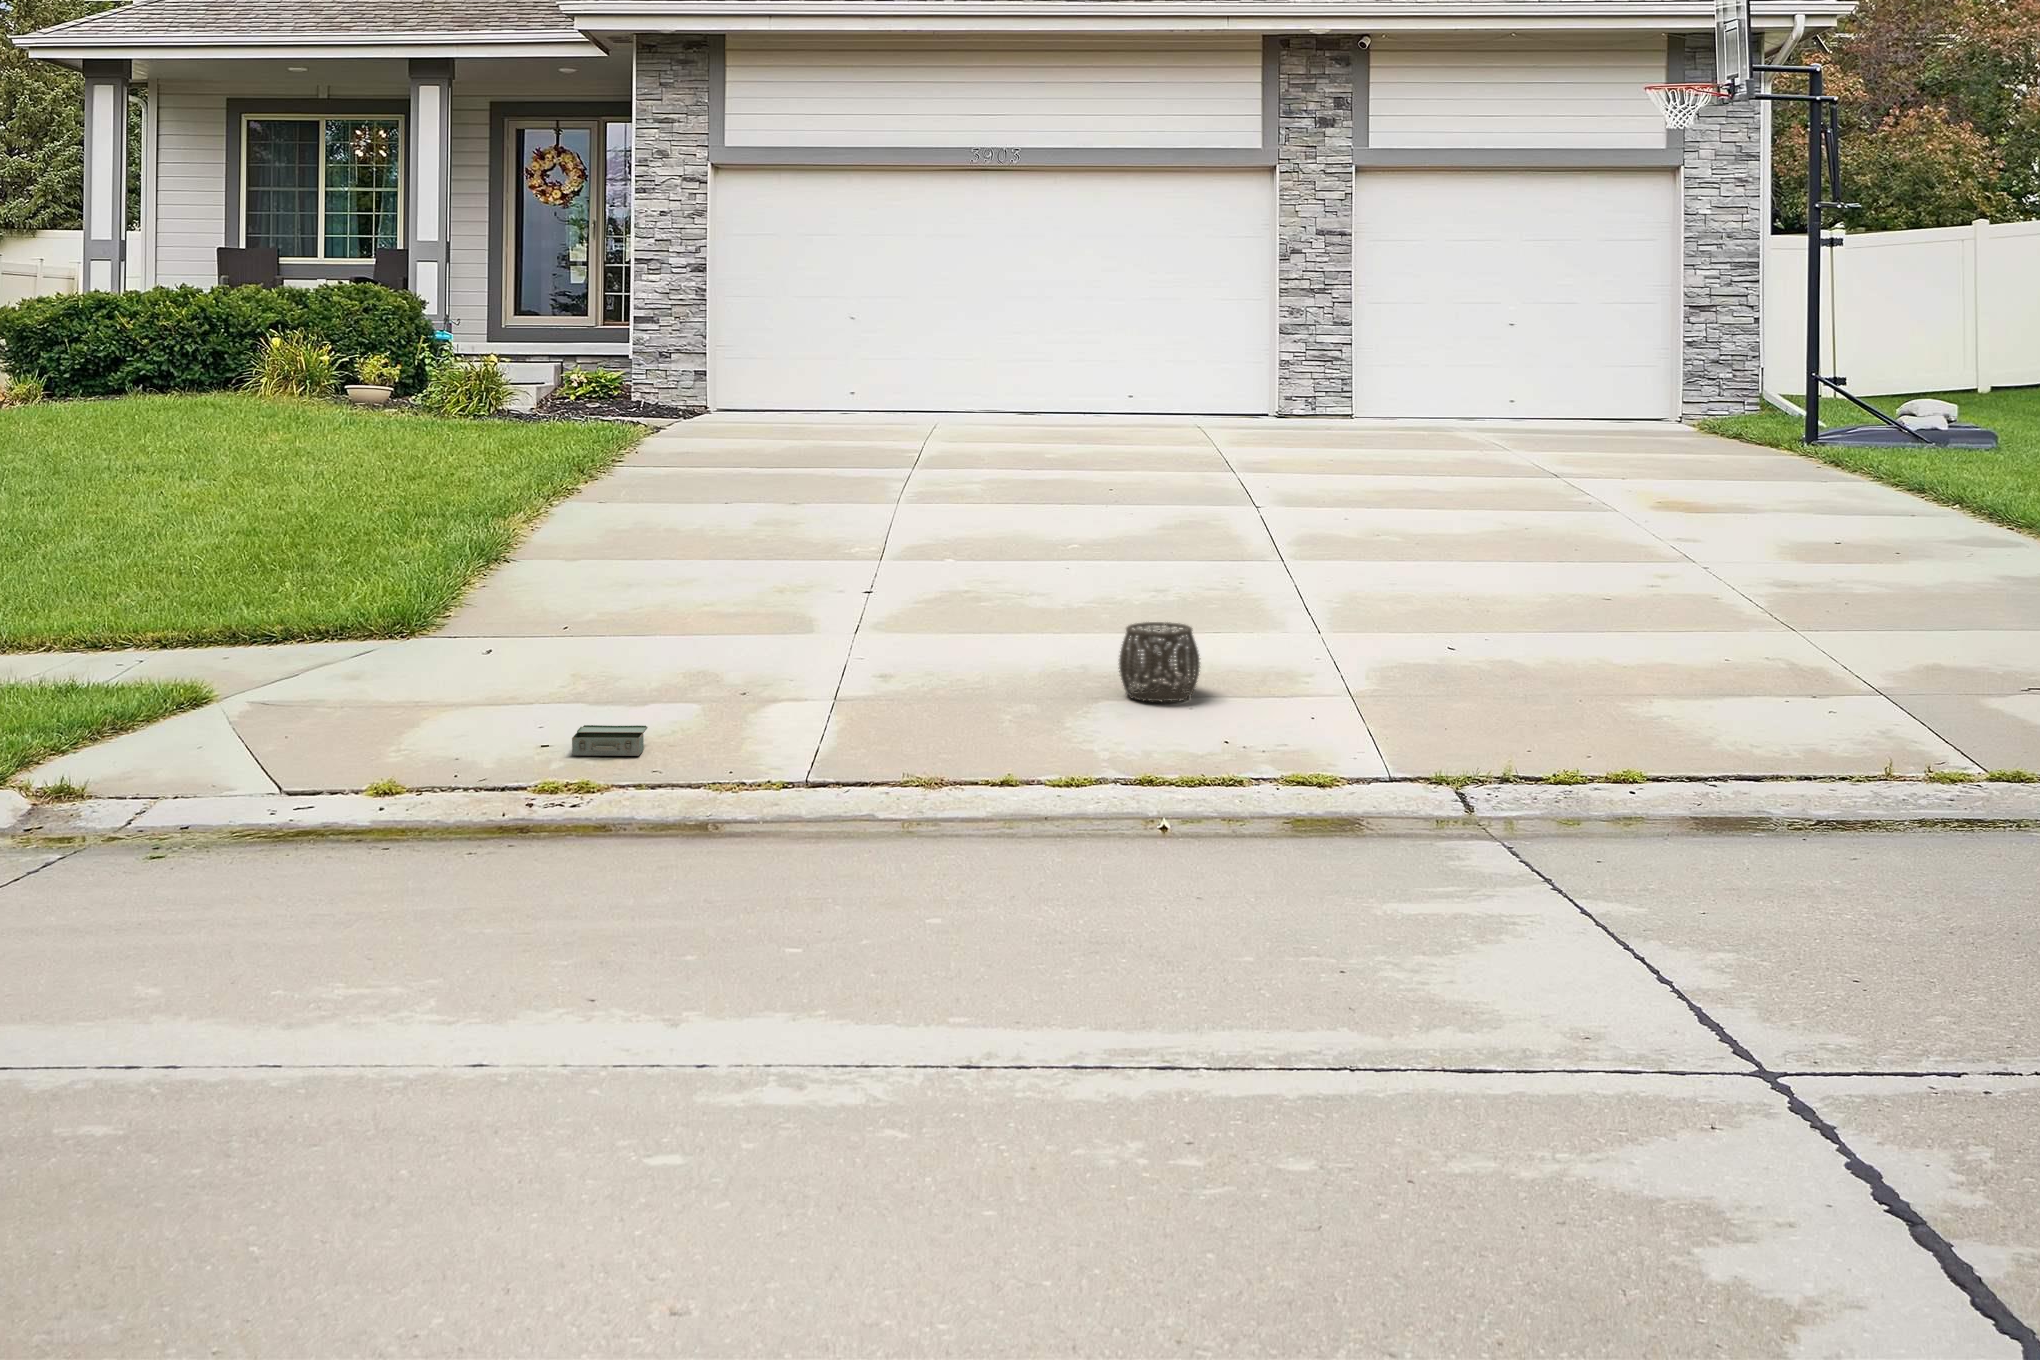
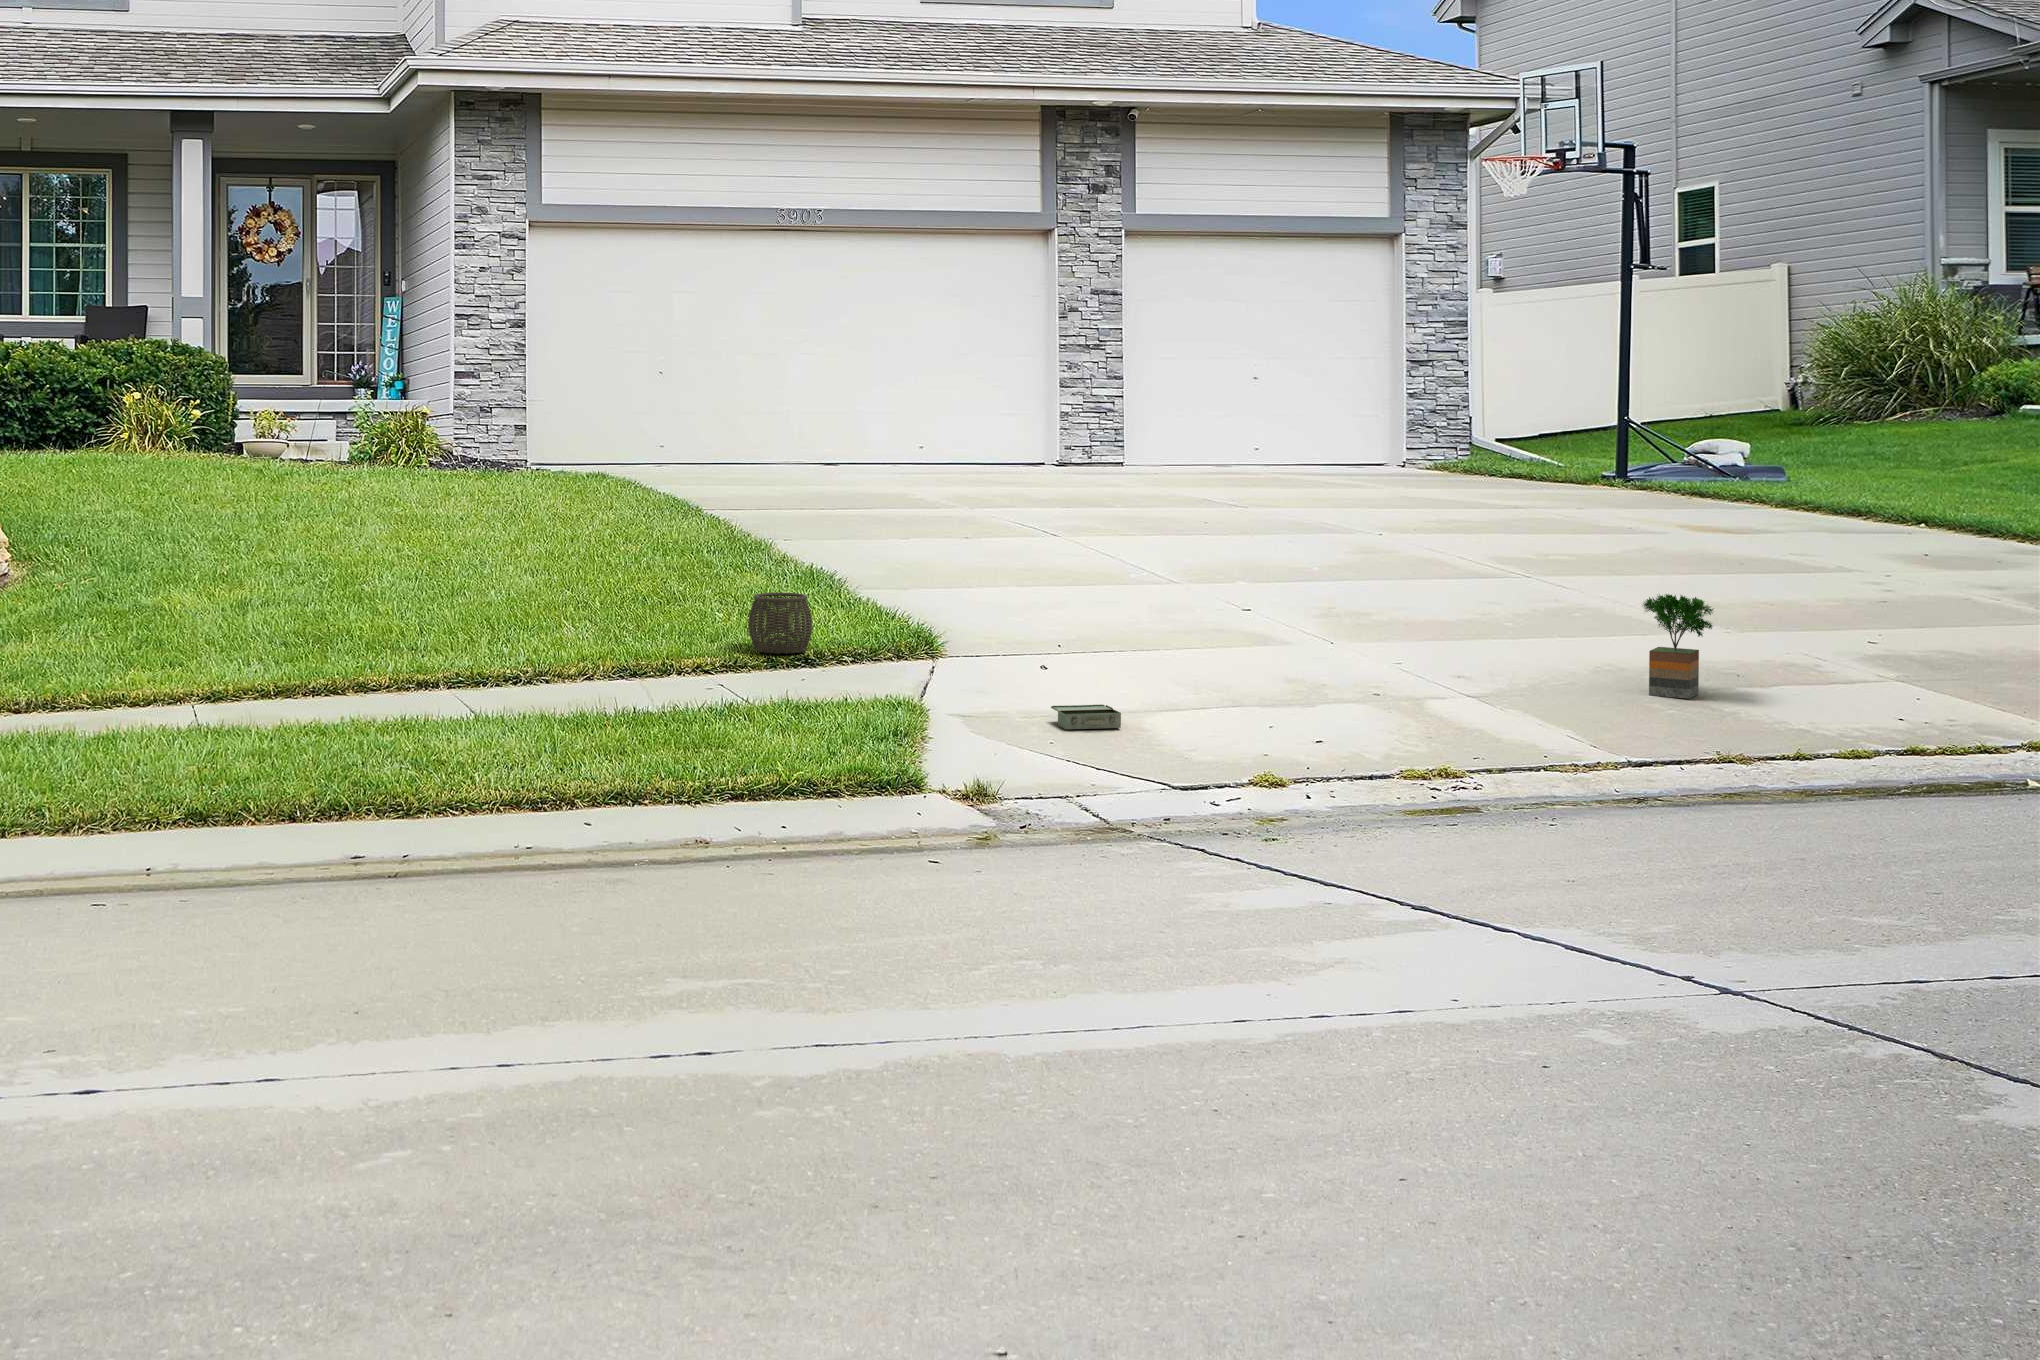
potted tree: none [1370,608,1454,740] -> present [1643,594,1714,699]
woven basket: present [1119,622,1200,702] -> present [748,592,813,654]

